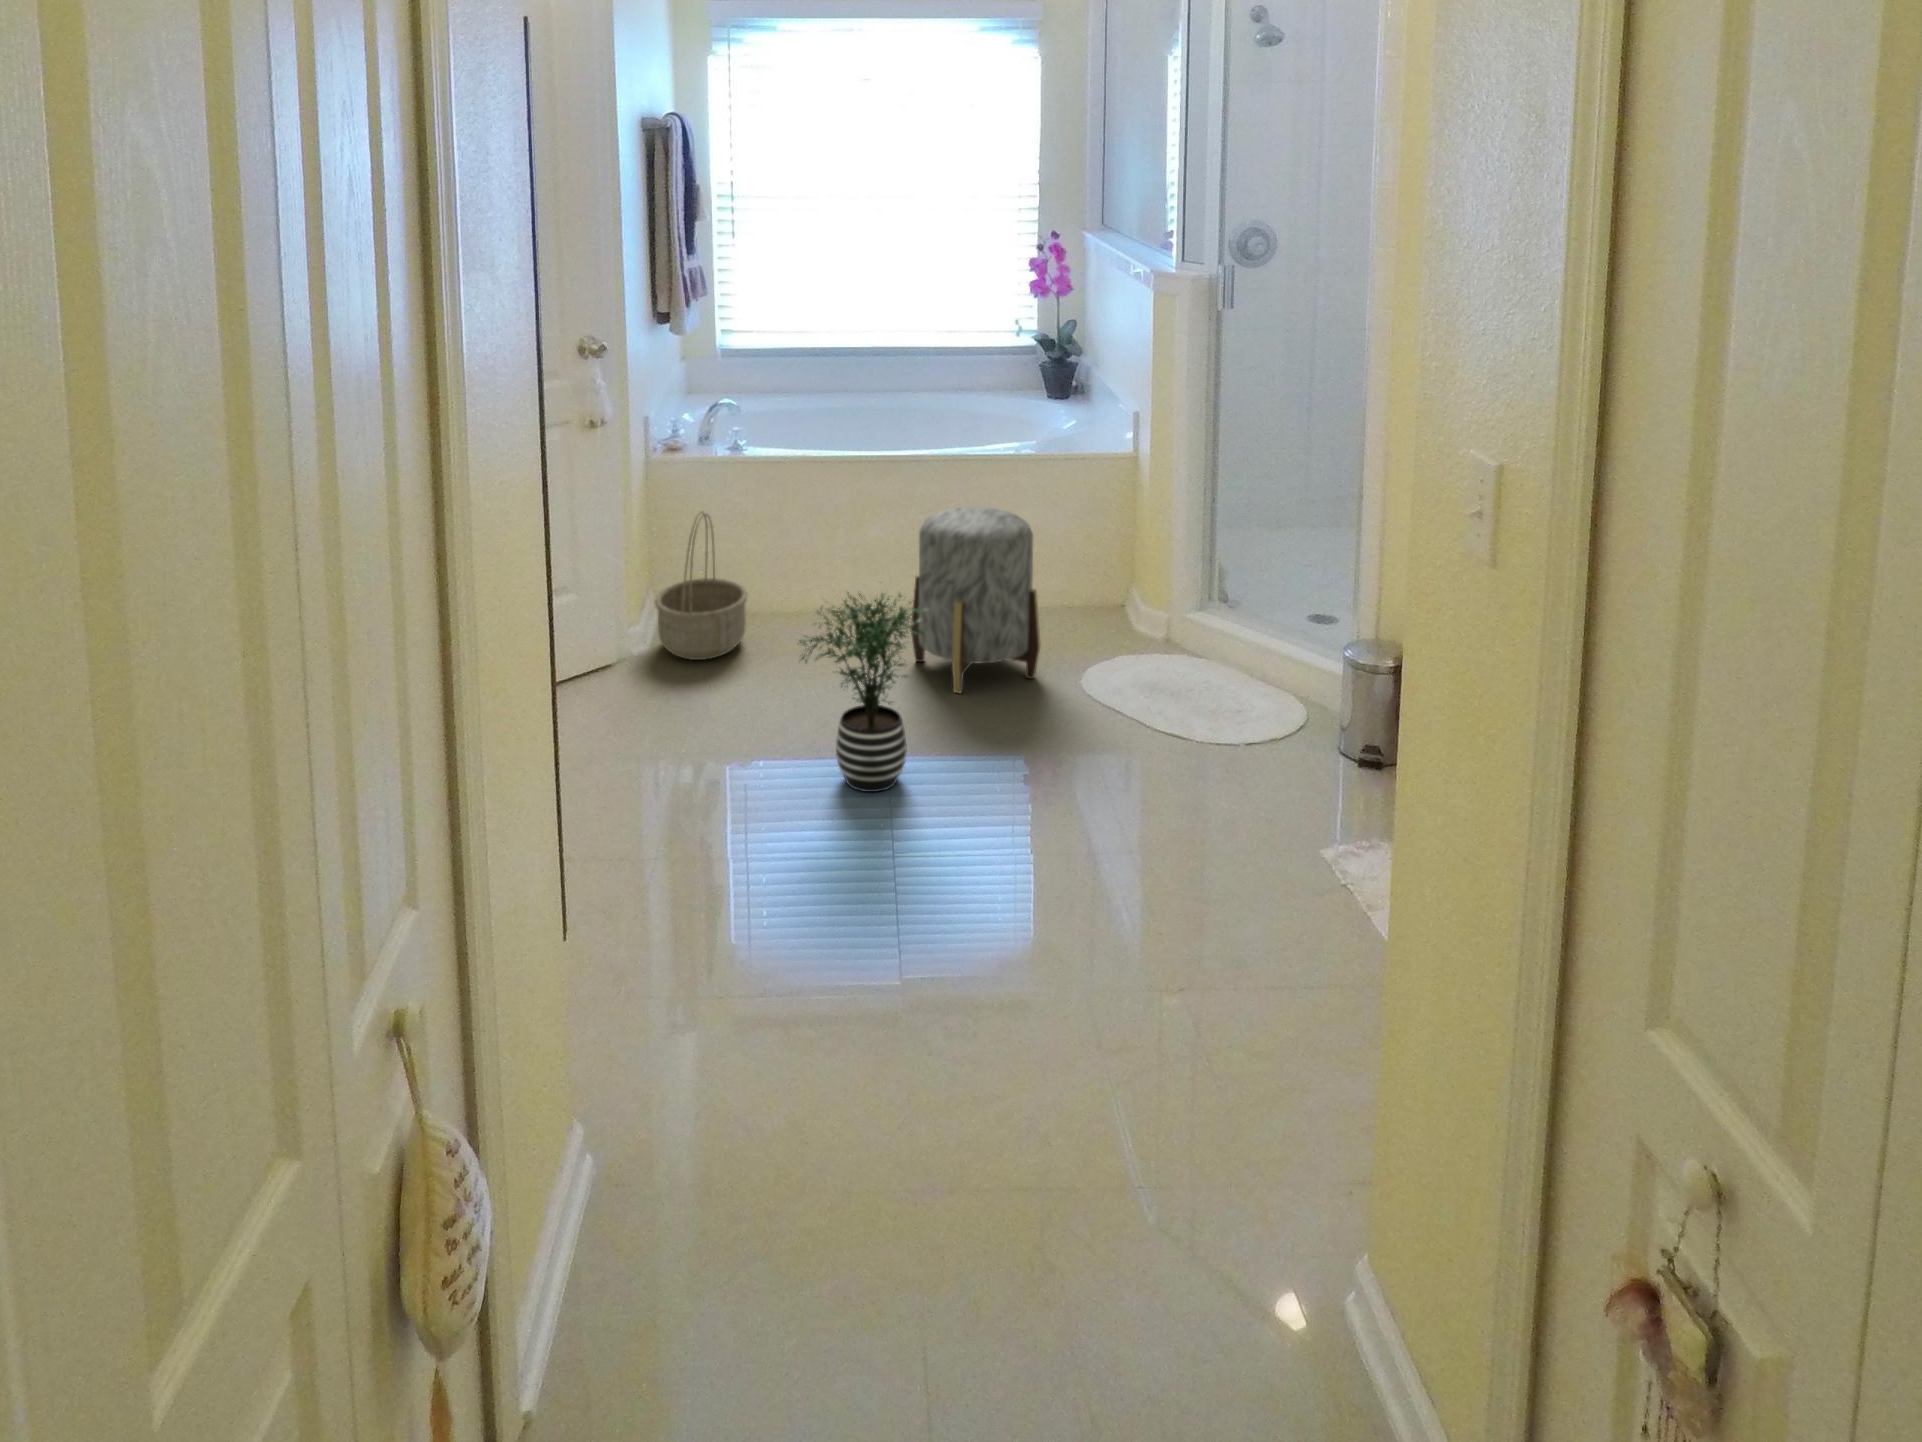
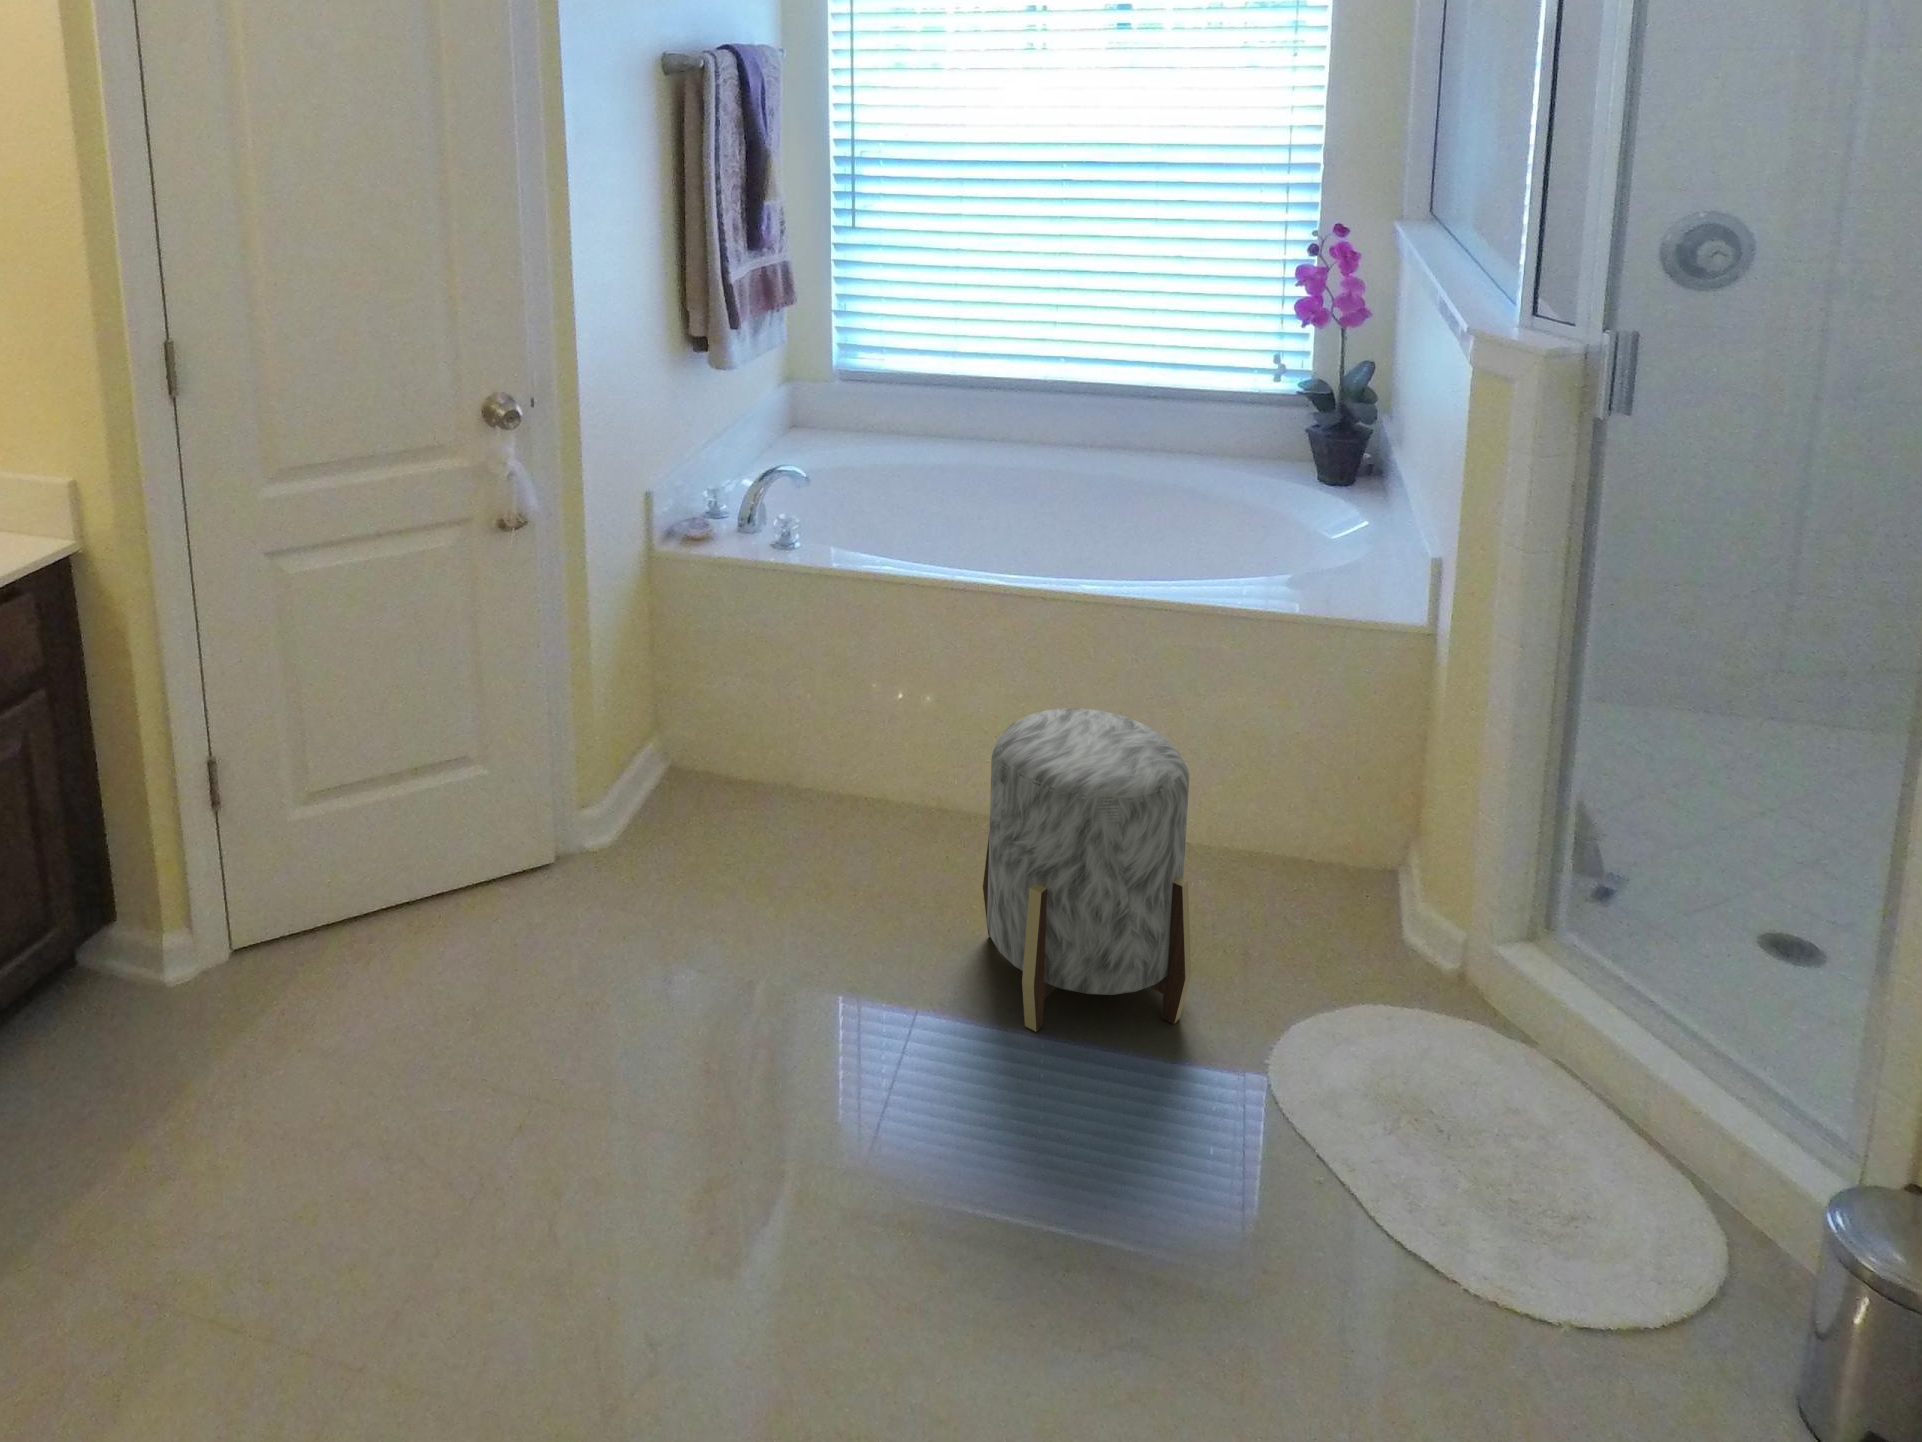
basket: present [655,512,748,660] -> none [617,645,757,865]
potted plant: present [799,592,928,792] -> none [676,886,923,1255]

